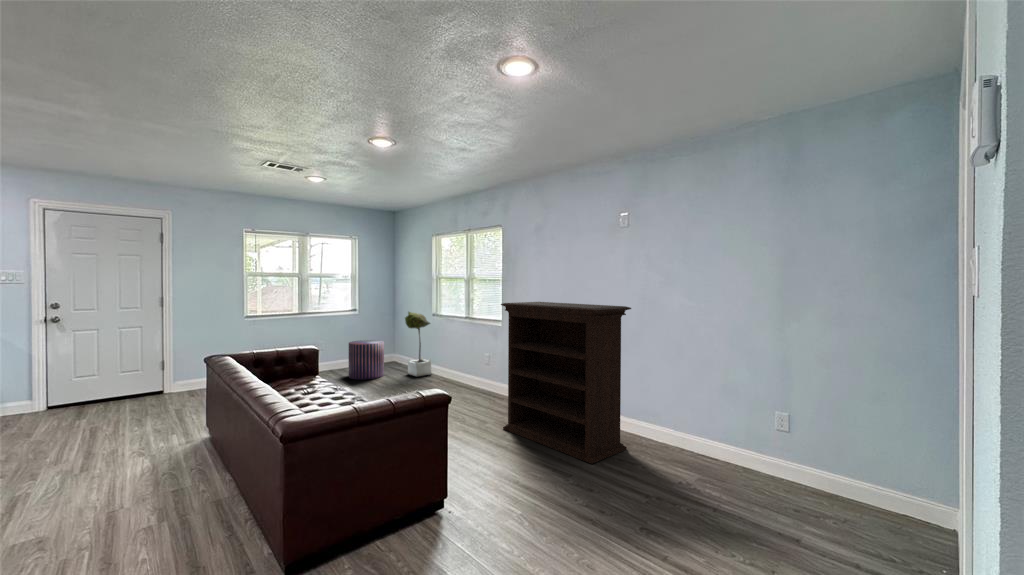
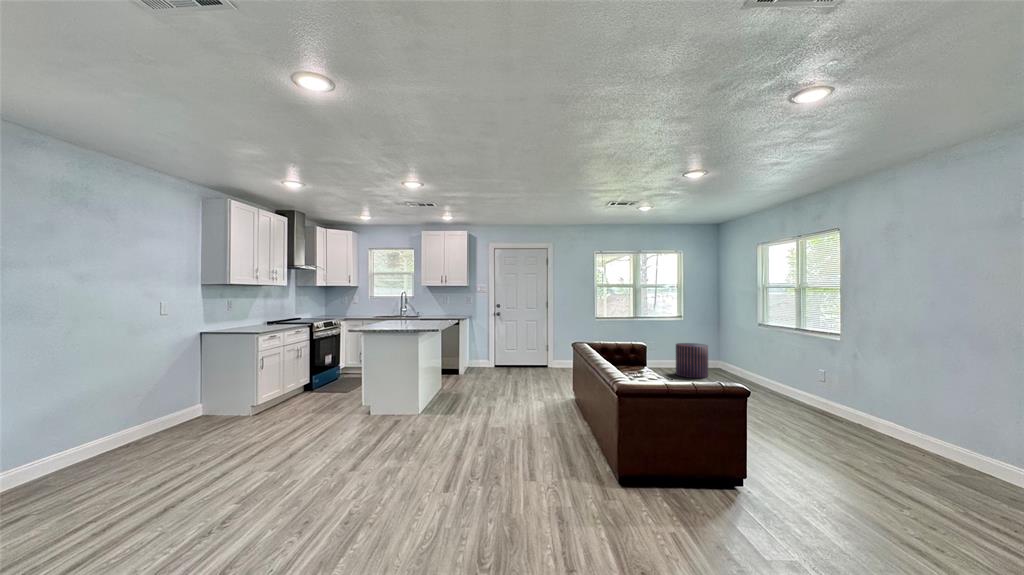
bookshelf: present [501,302,631,464] -> none [824,312,1013,498]
potted tree: present [405,312,431,376] -> none [729,319,758,382]

